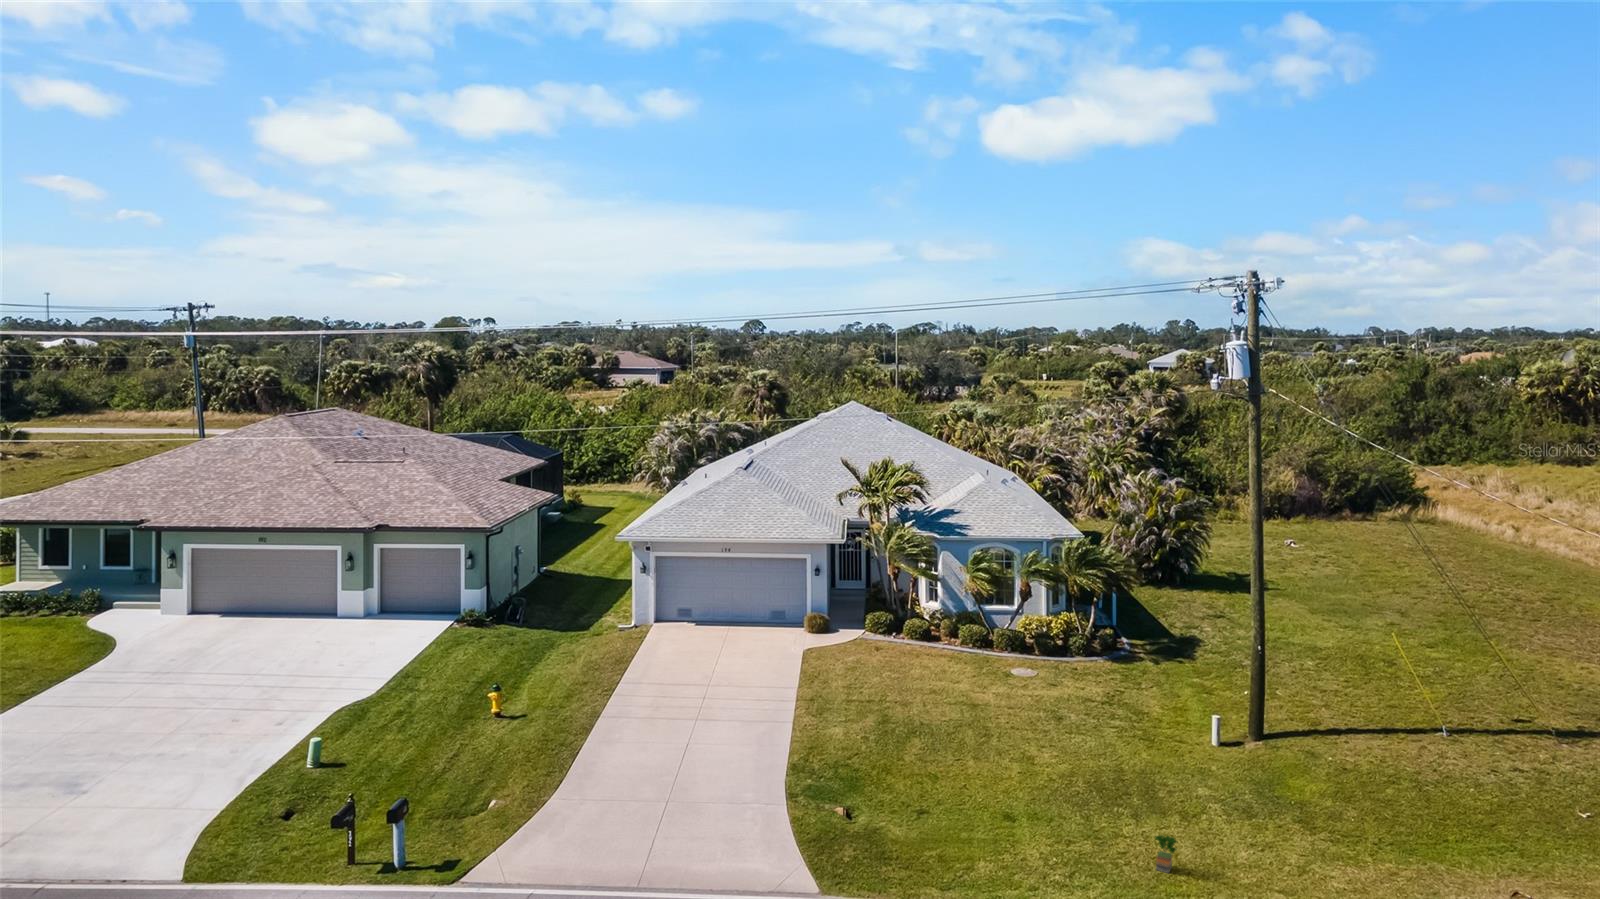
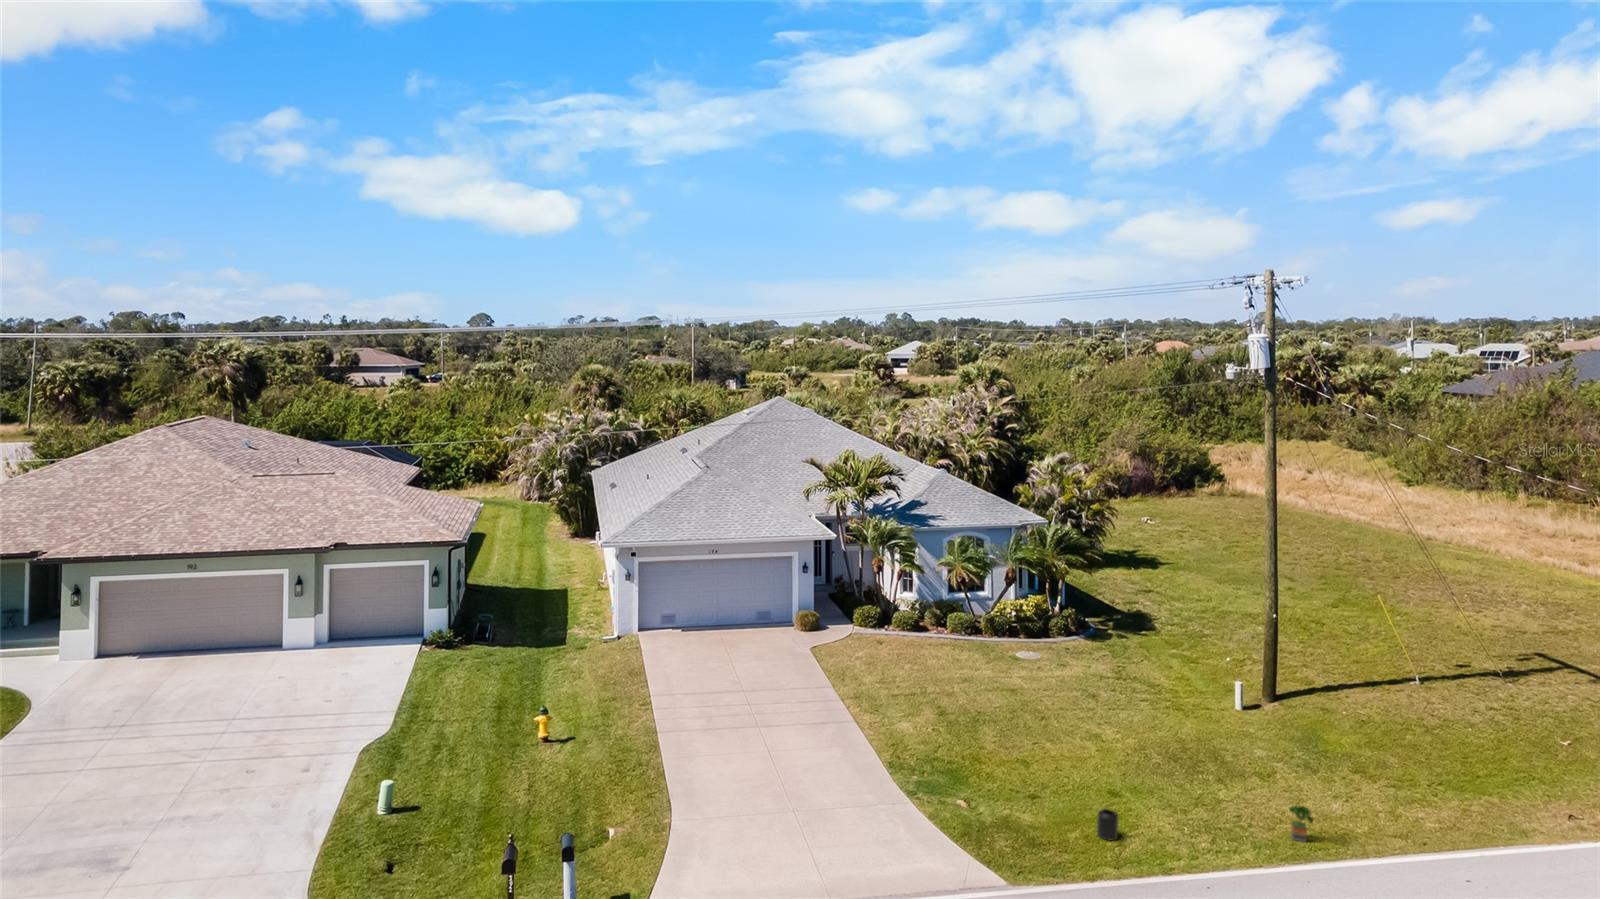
trash can: none [952,812,973,849] -> present [1097,806,1118,841]

